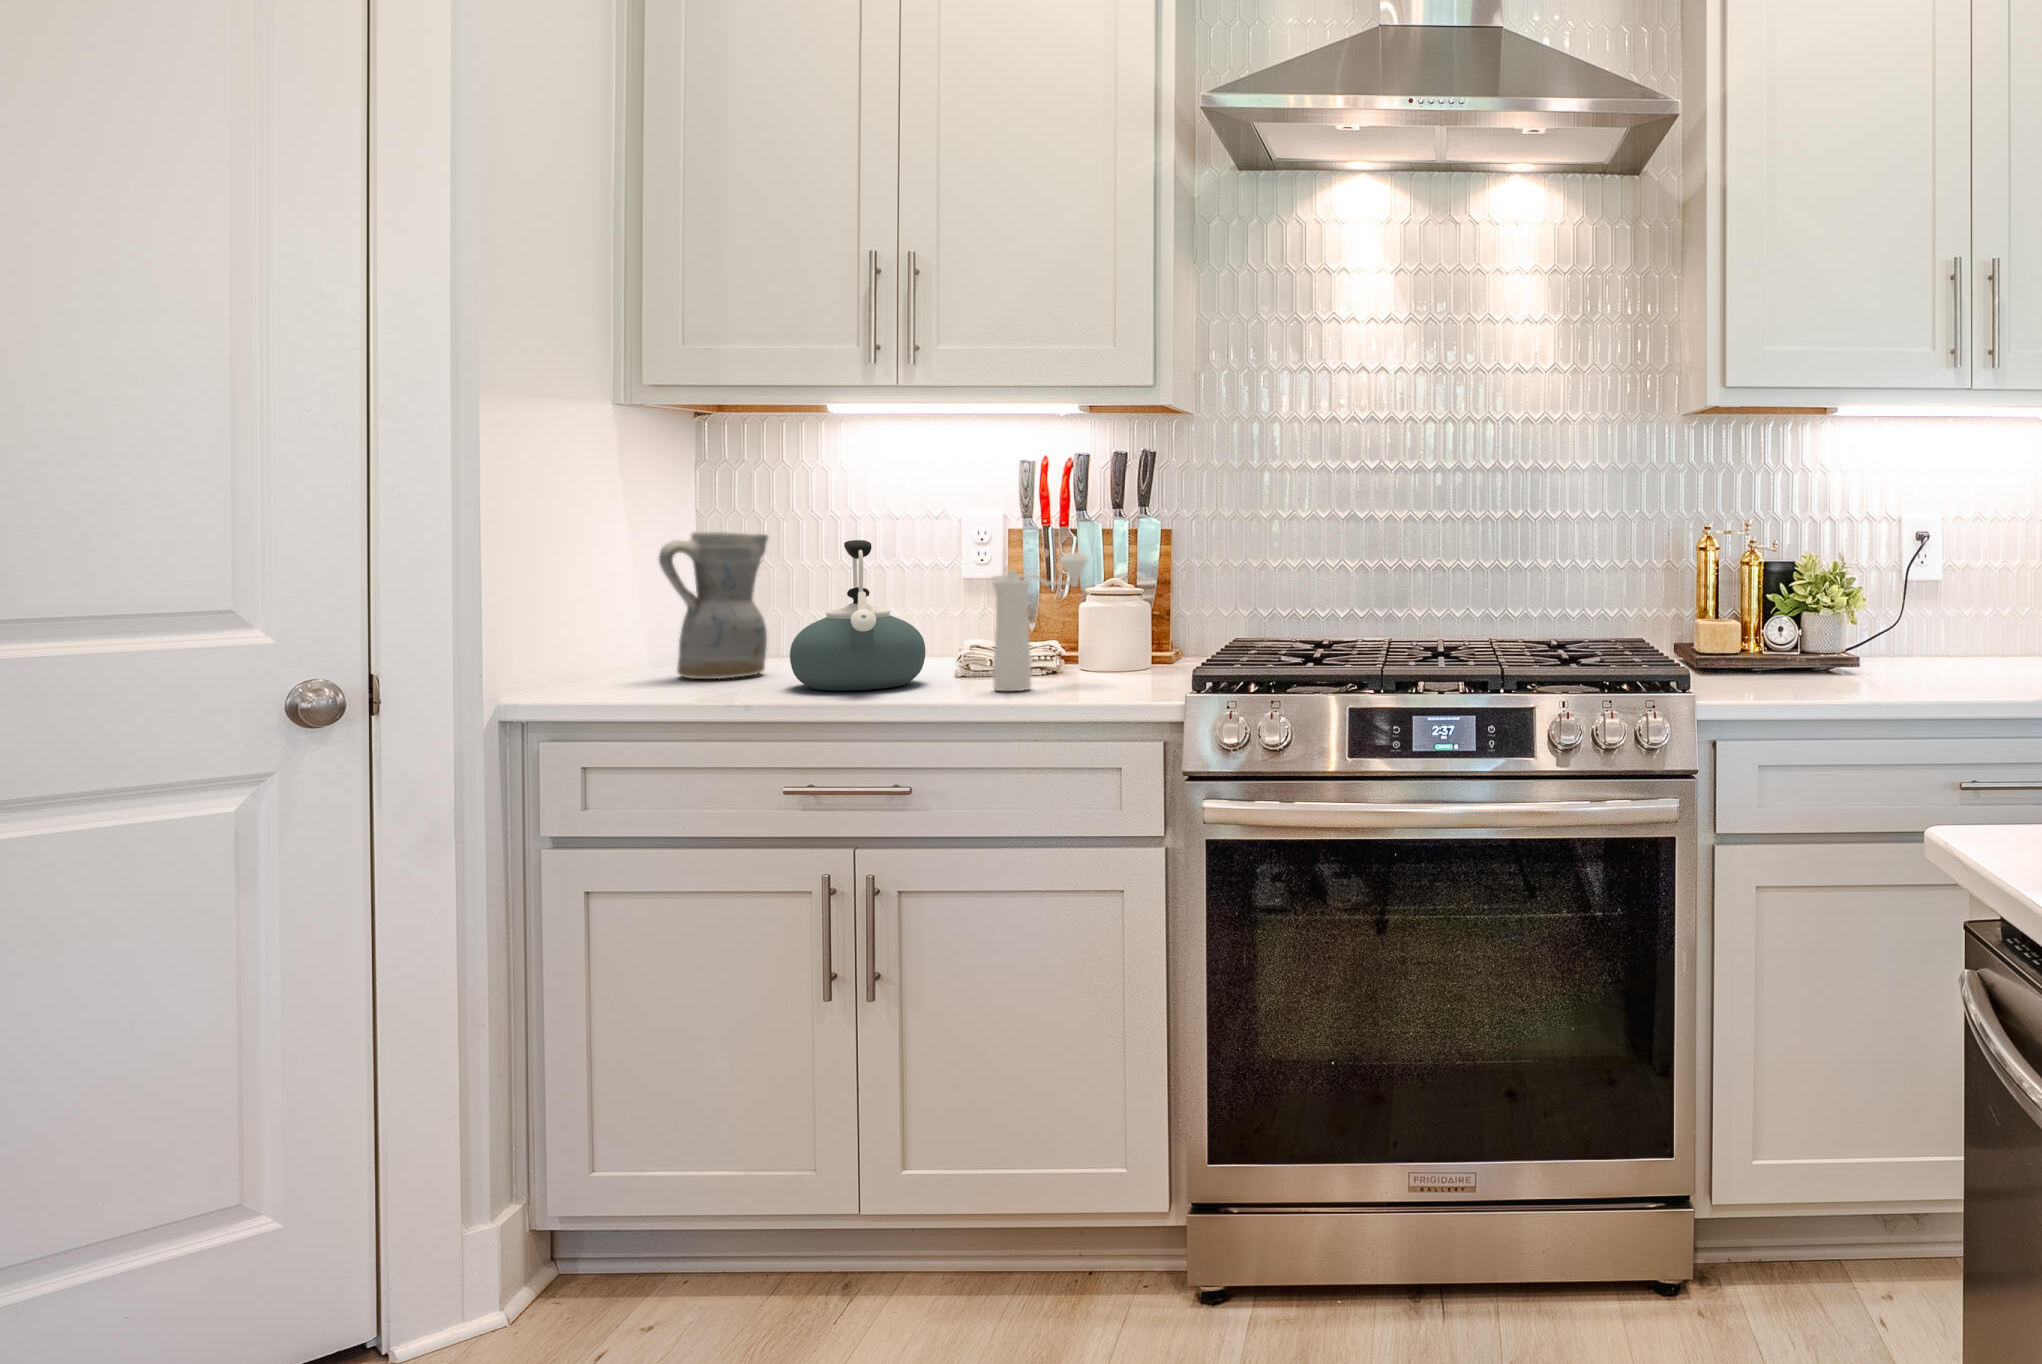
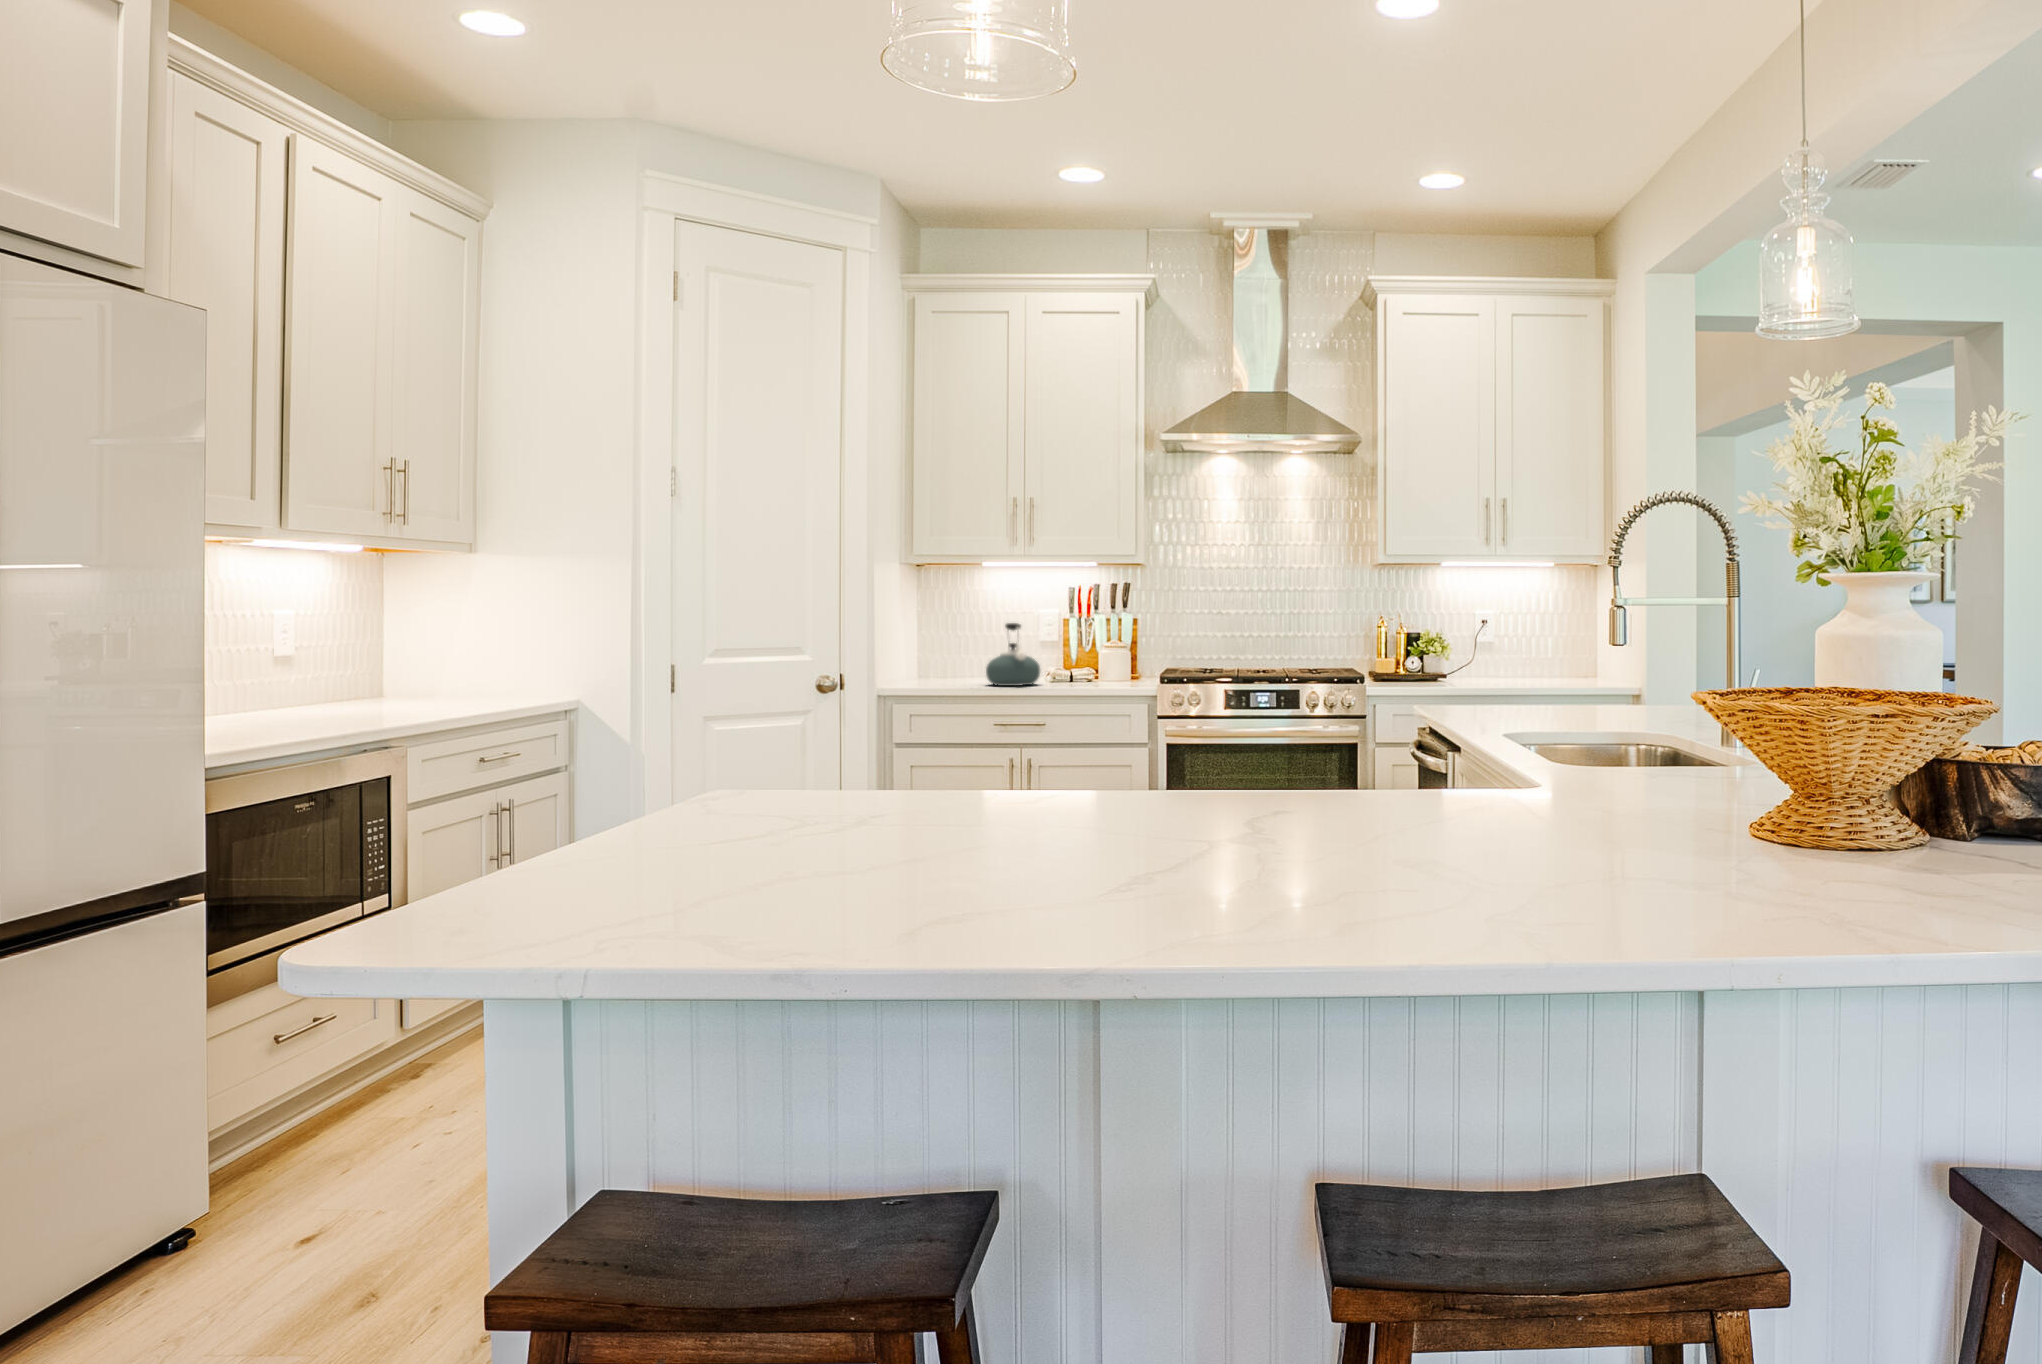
ceramic pitcher: present [659,532,769,679] -> none [926,619,968,683]
pepper mill: present [993,553,1088,691] -> none [1072,628,1109,686]

